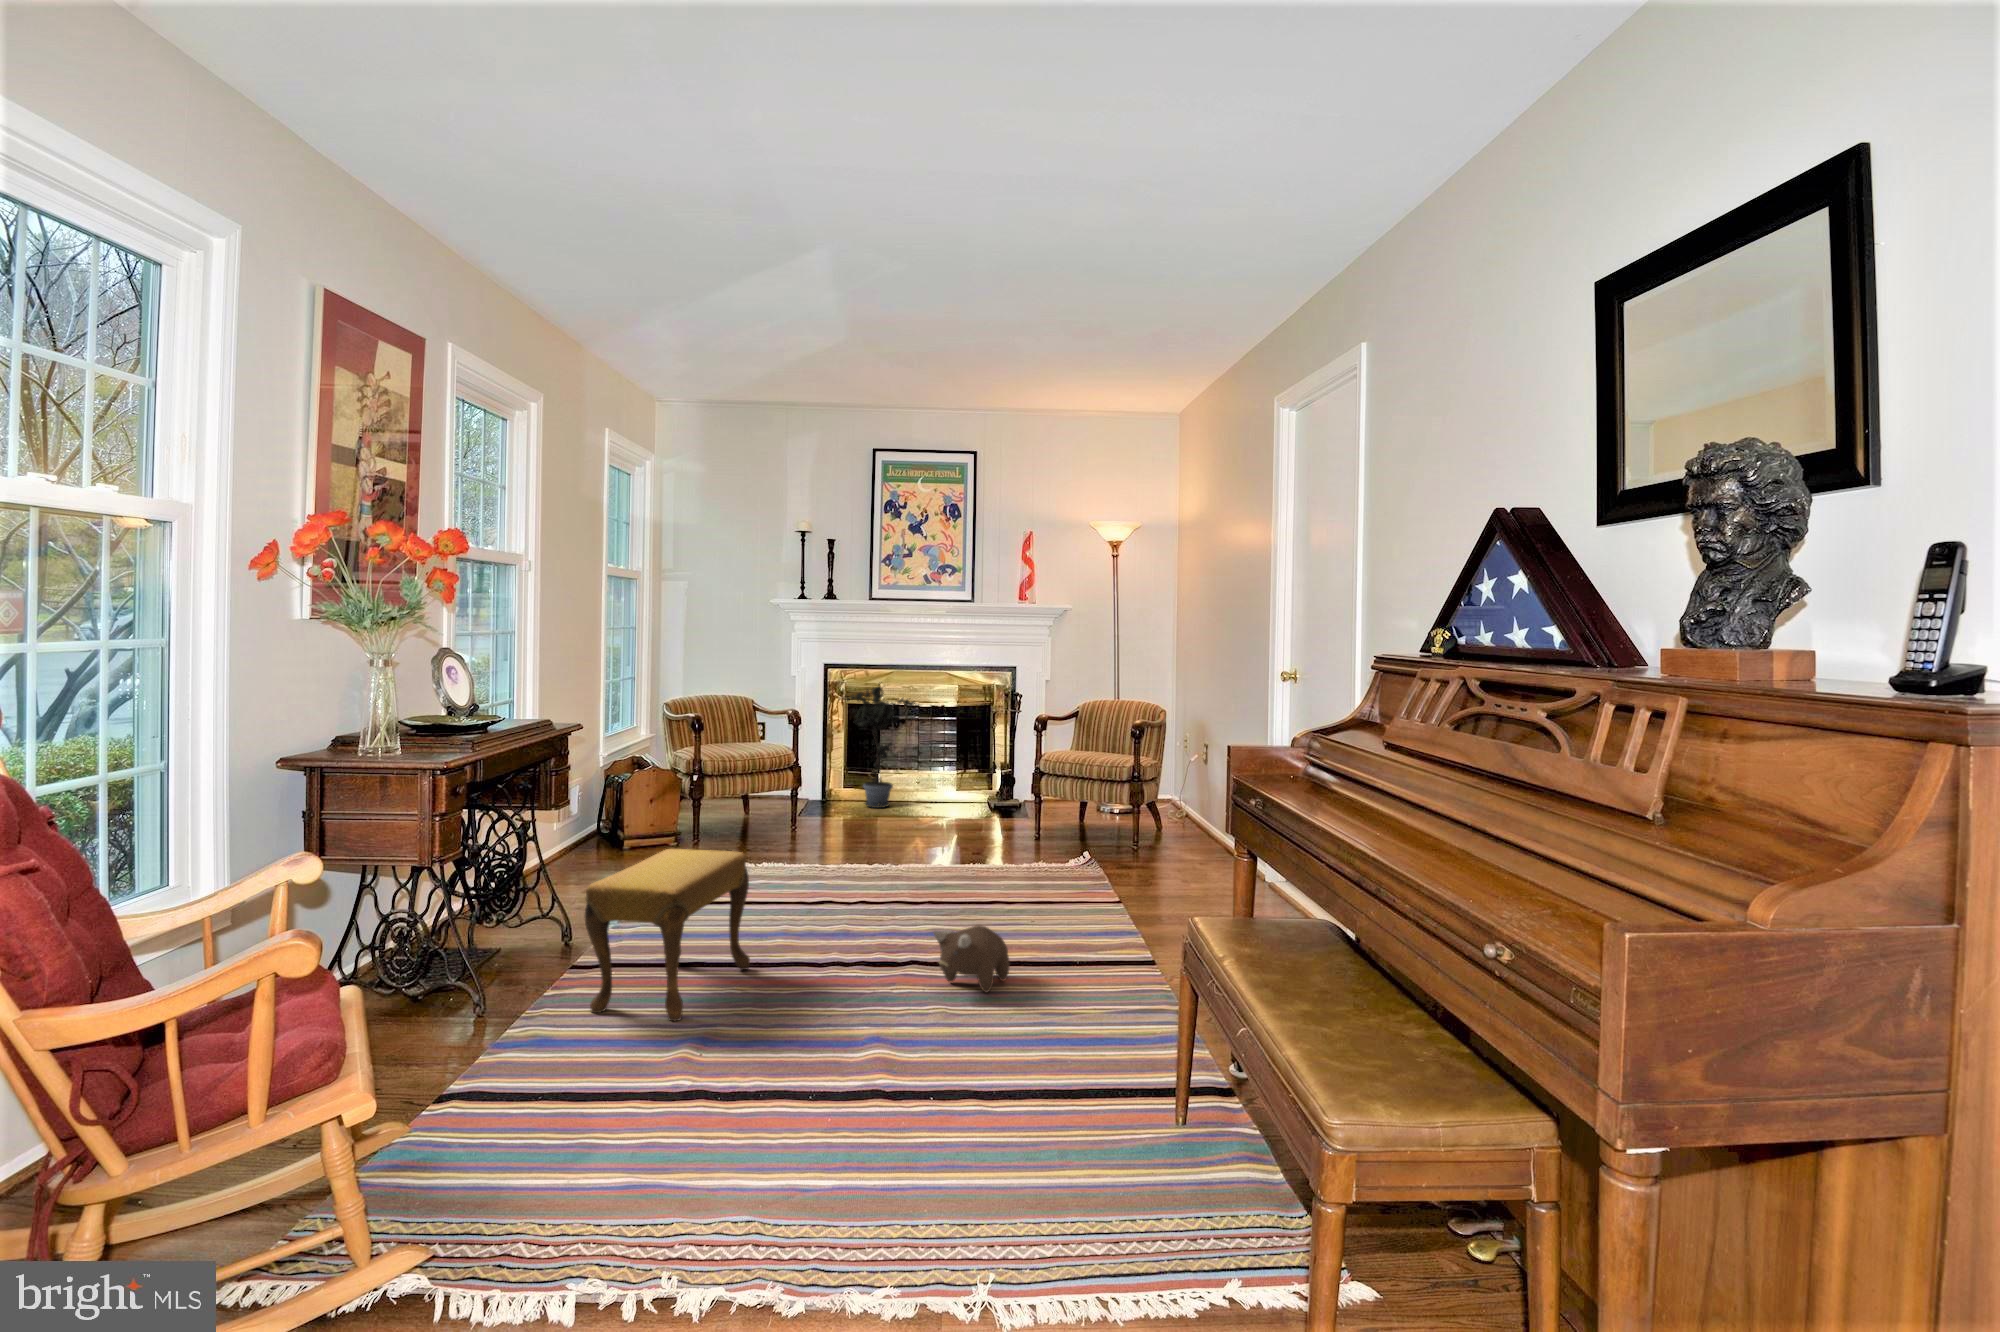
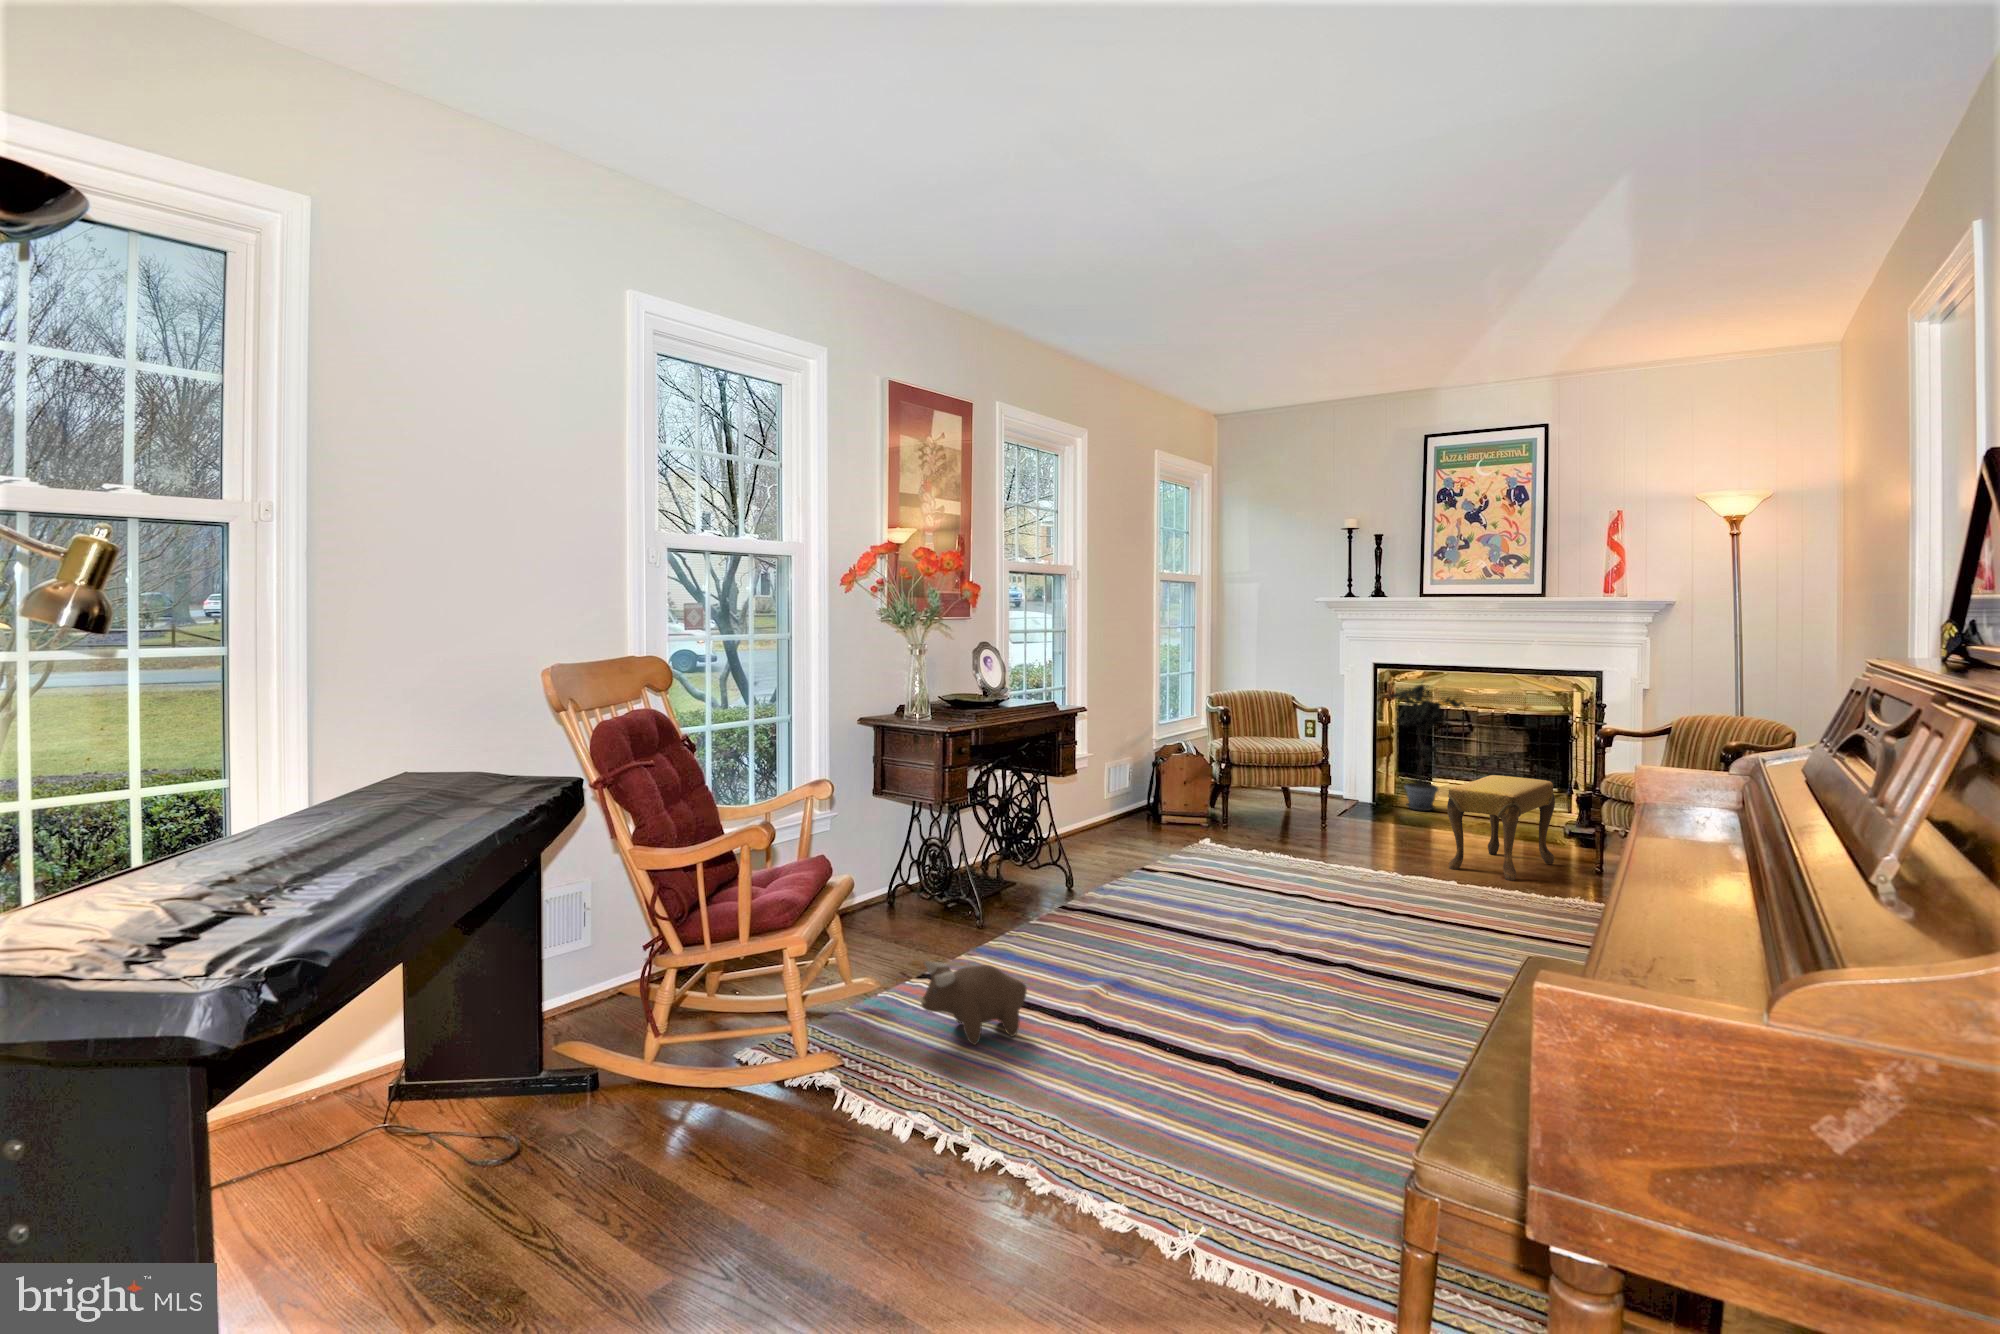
footstool: present [585,849,750,1021] -> present [1447,775,1555,881]
plush toy: present [933,925,1010,993] -> present [919,961,1027,1045]

